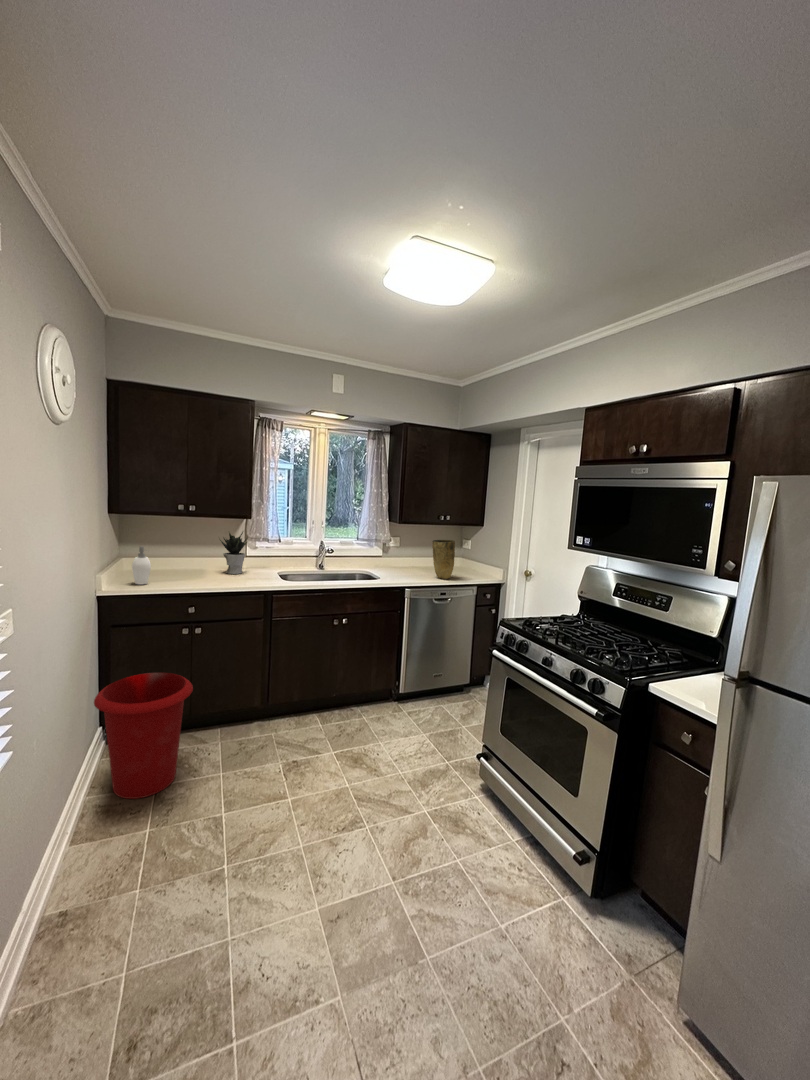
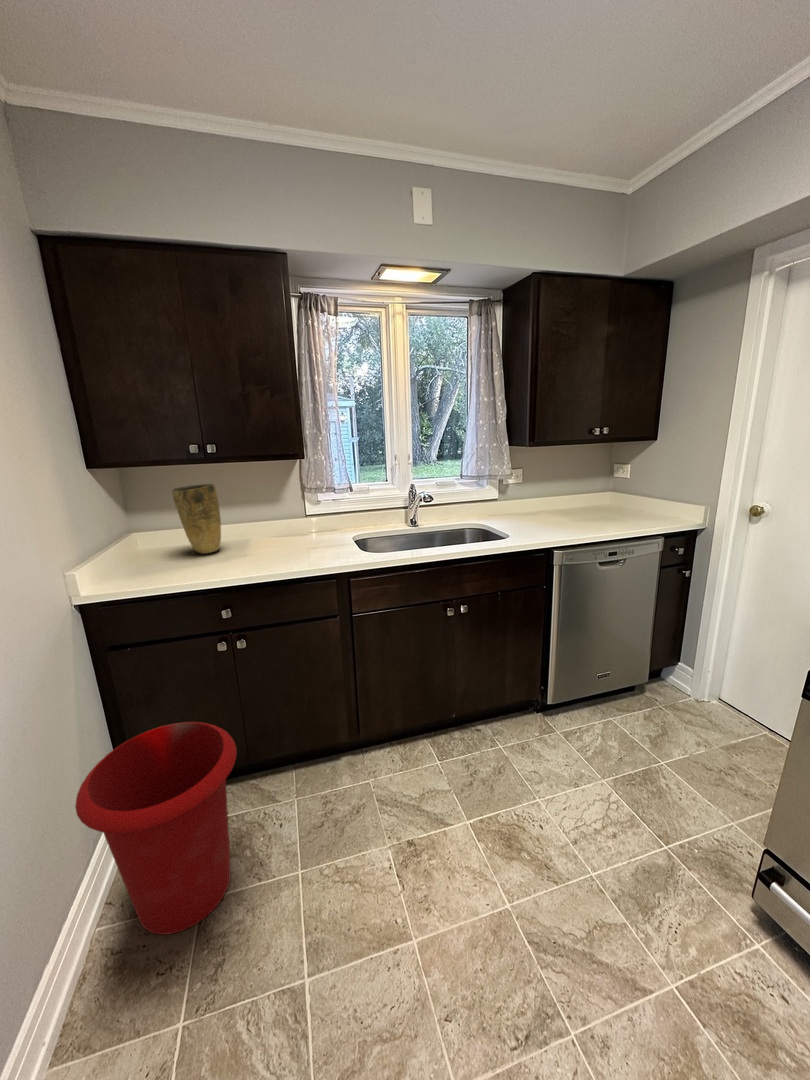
potted plant: present [220,532,247,574] -> none [261,478,306,545]
vase: present [432,540,455,579] -> present [172,484,221,554]
soap dispenser: present [132,546,151,585] -> none [131,520,160,580]

